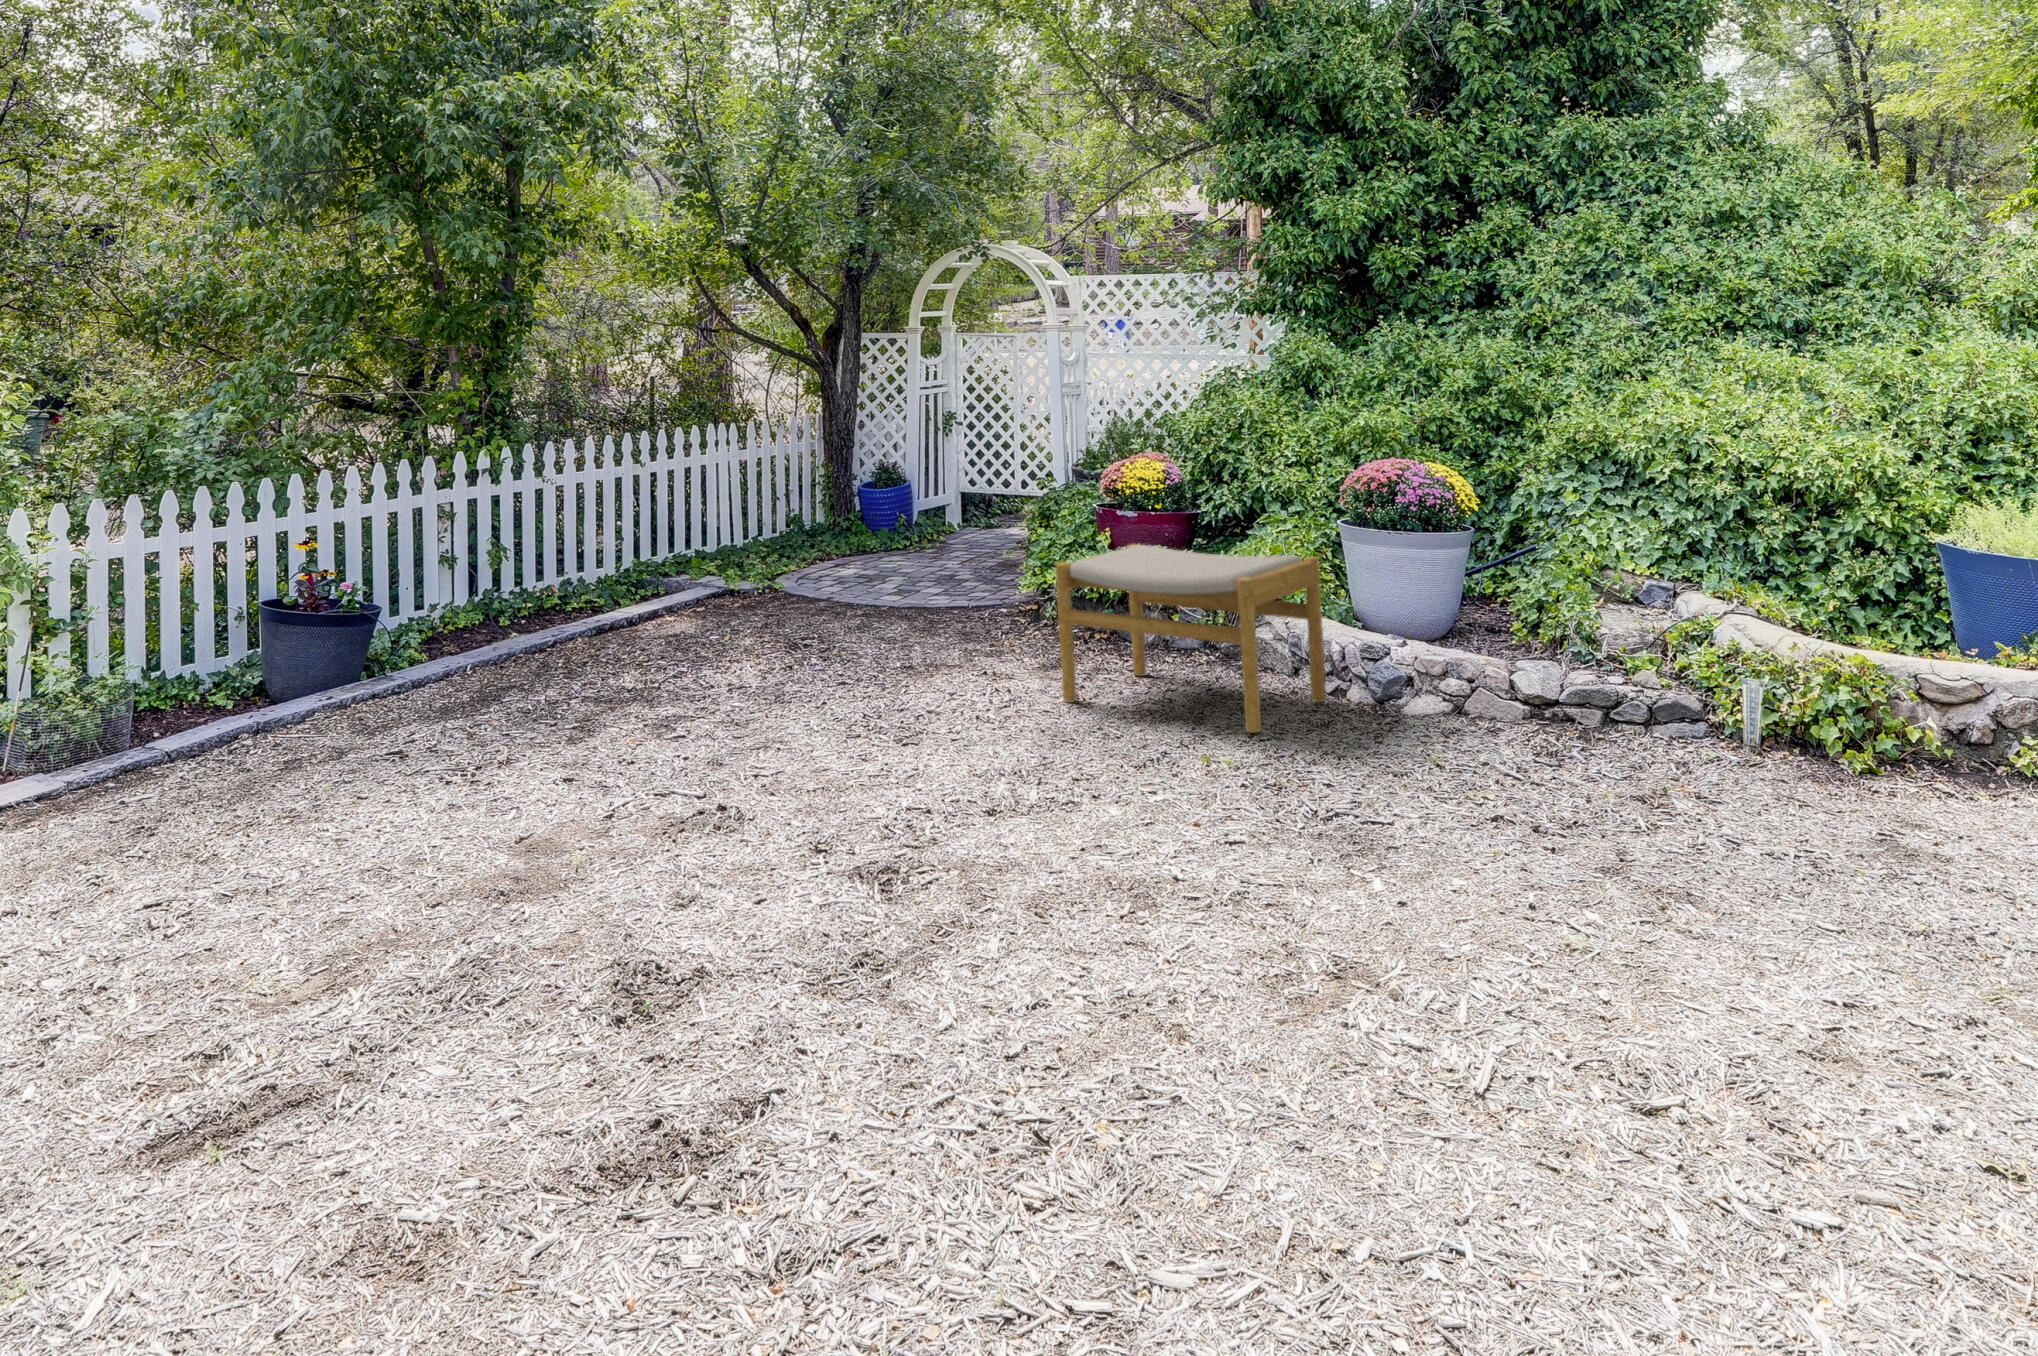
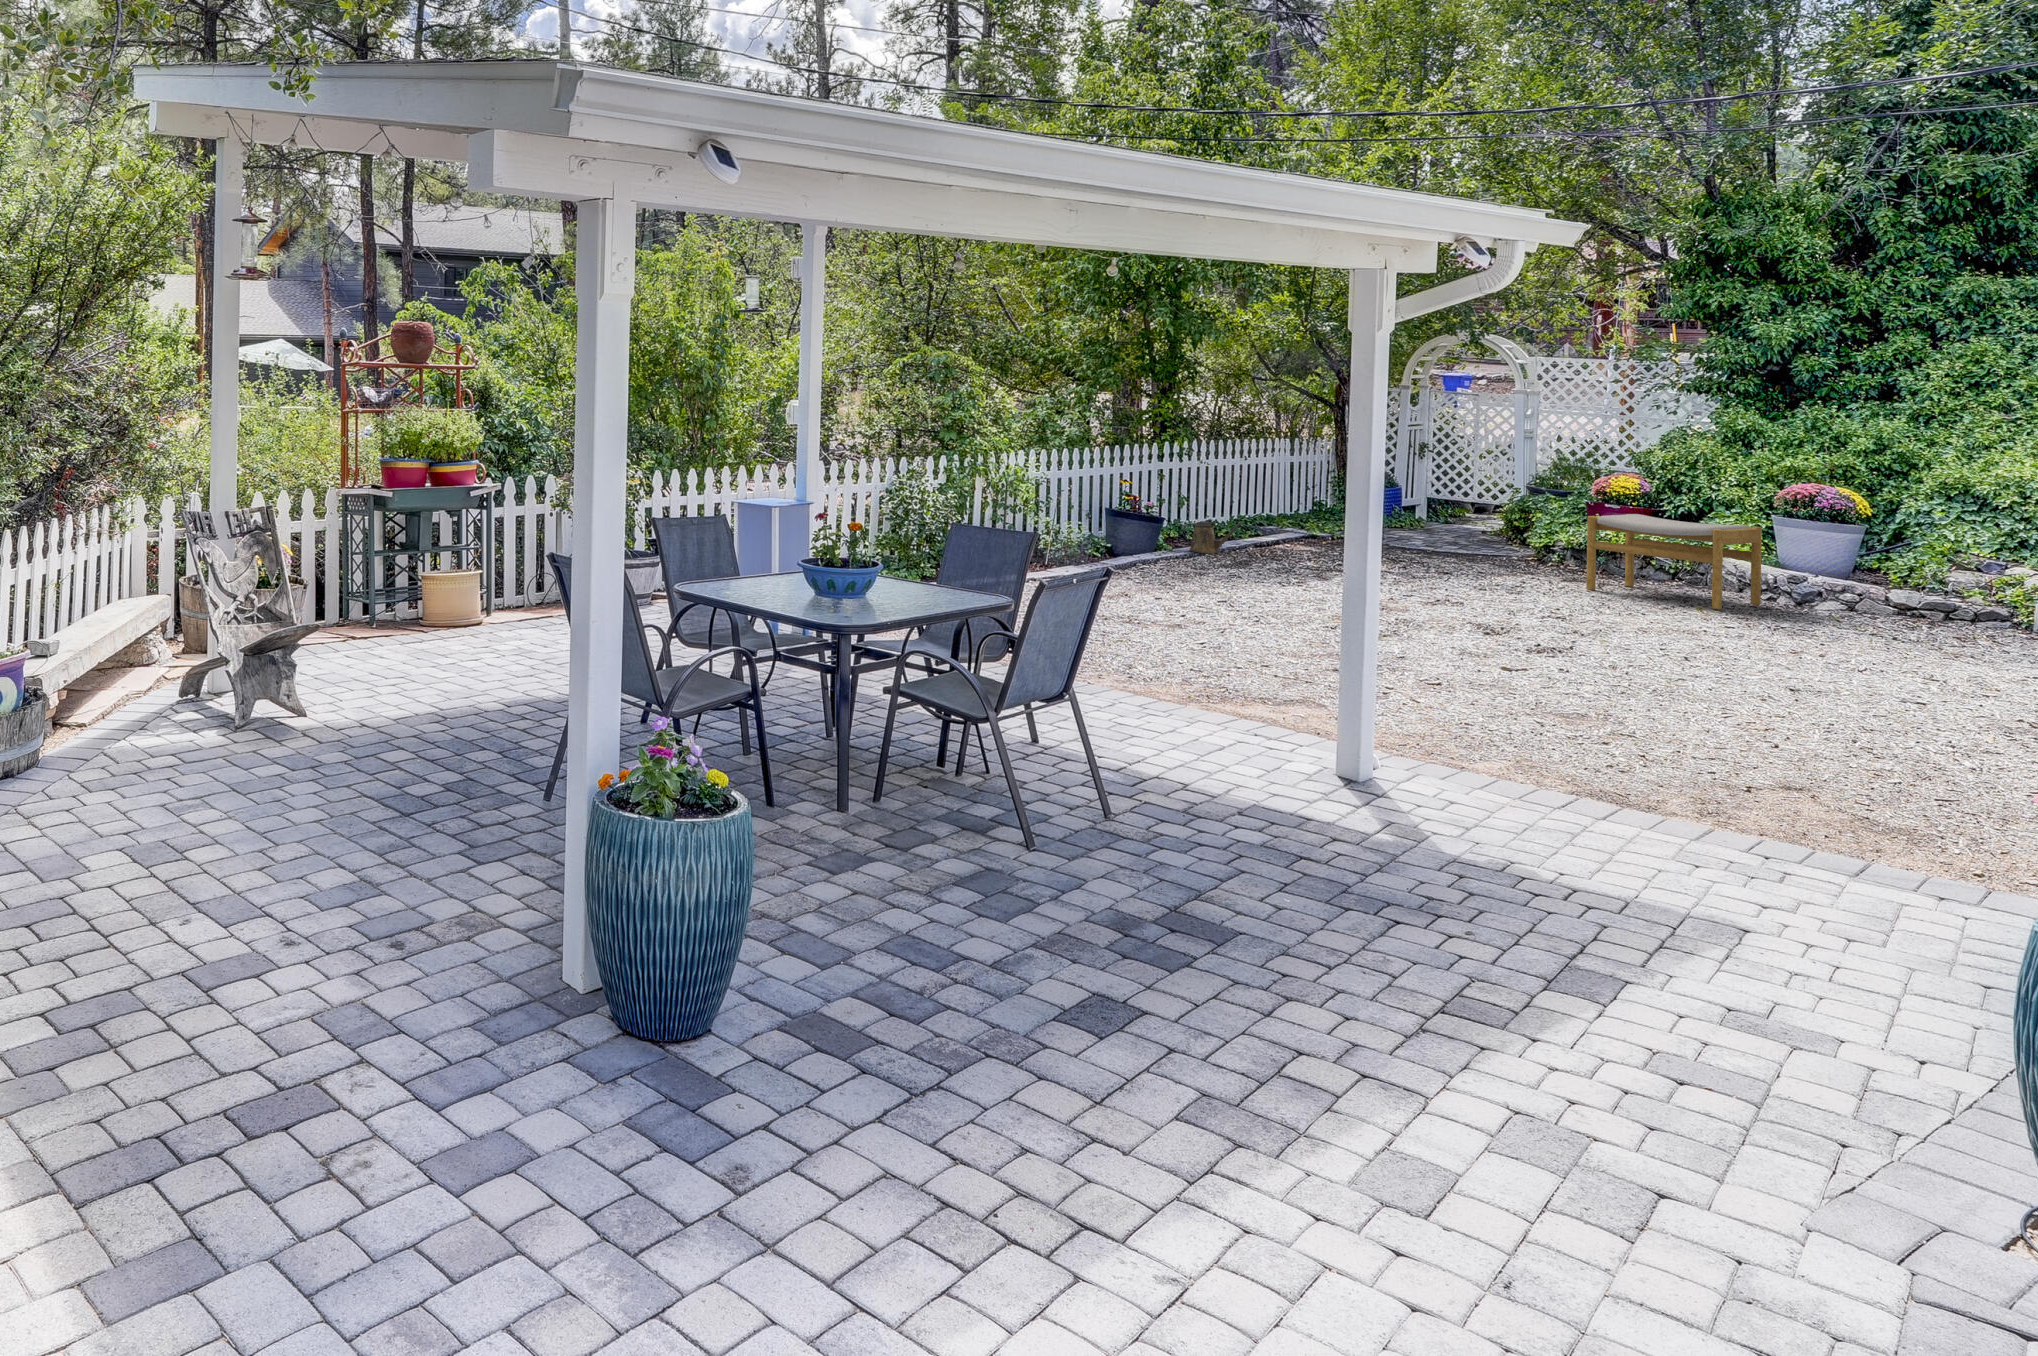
watering can: none [408,630,510,702] -> present [1183,521,1244,554]

